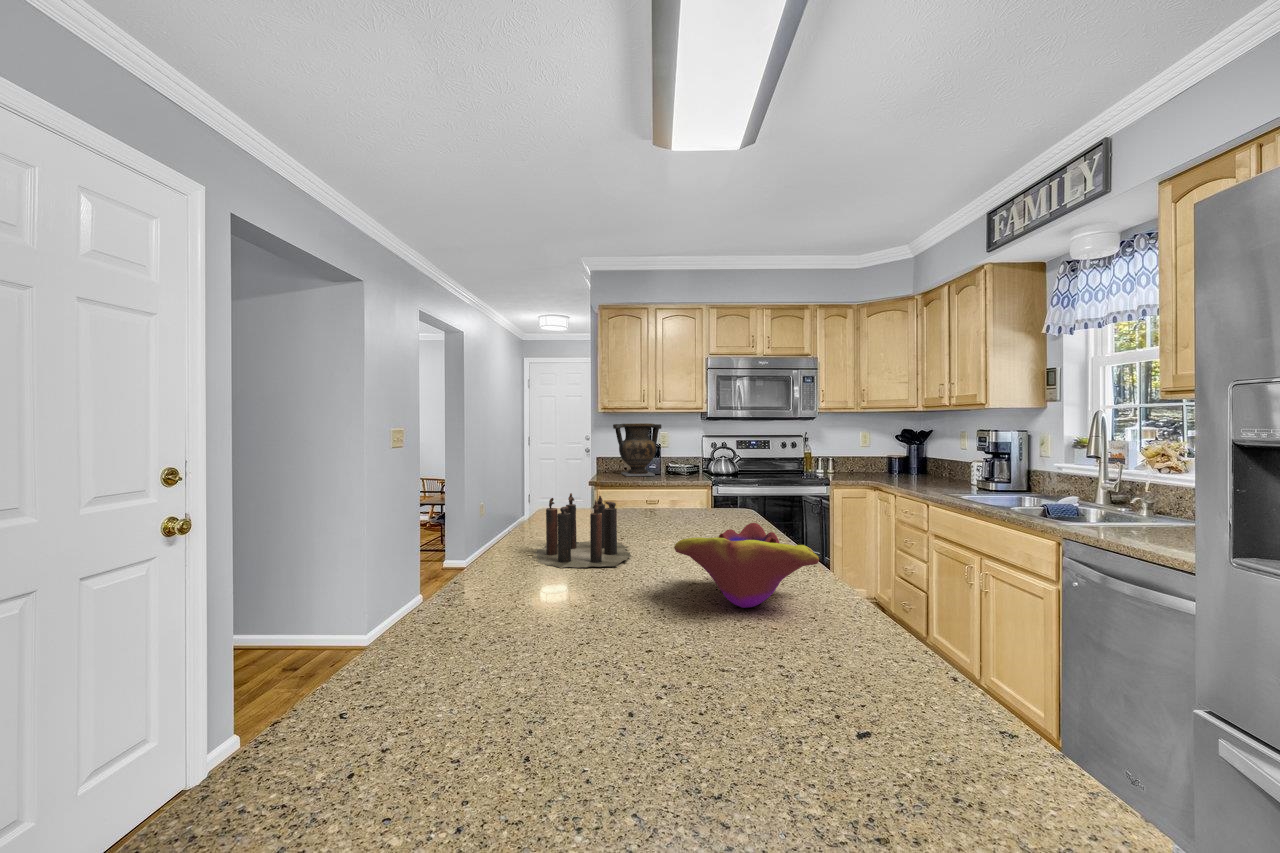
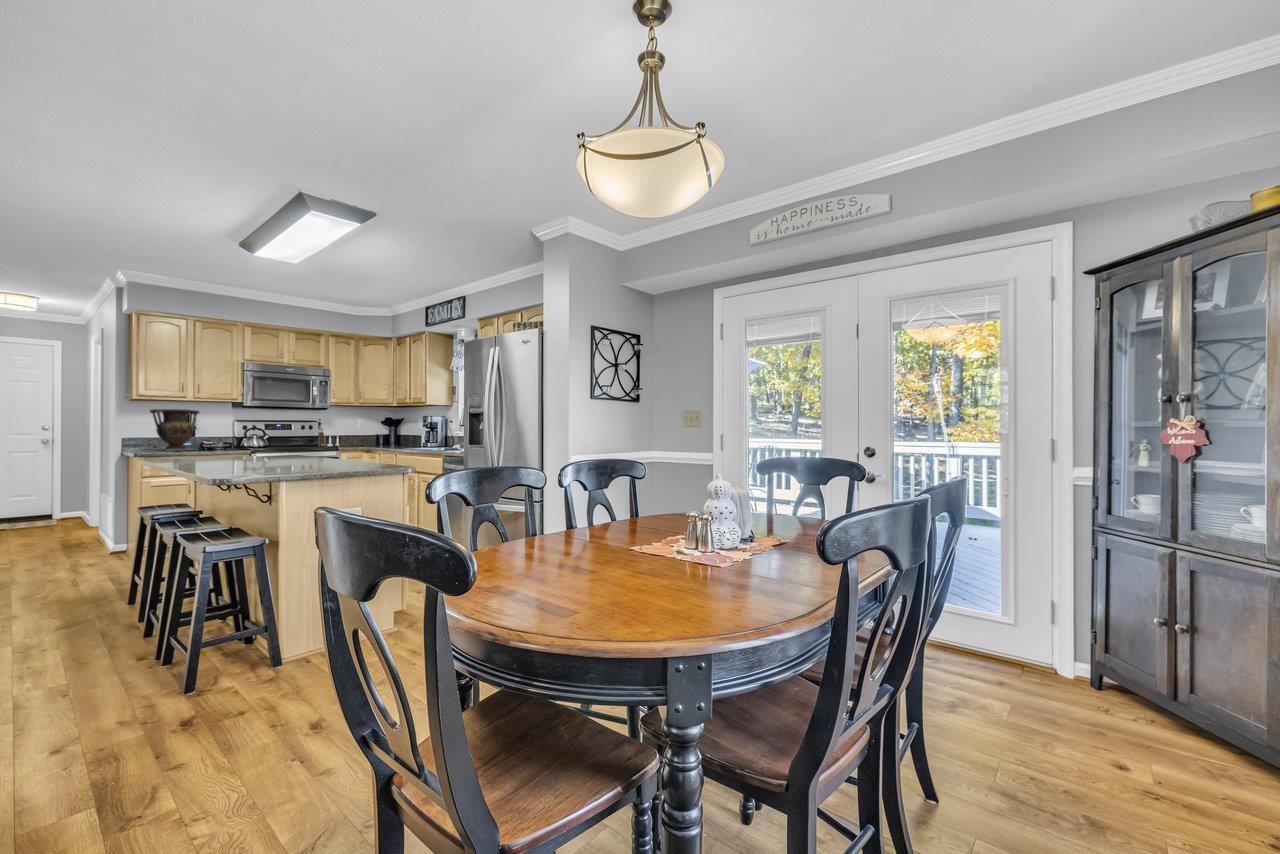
candle: present [534,493,631,568] -> none [196,437,272,465]
decorative bowl: present [674,523,819,608] -> none [293,440,347,465]

